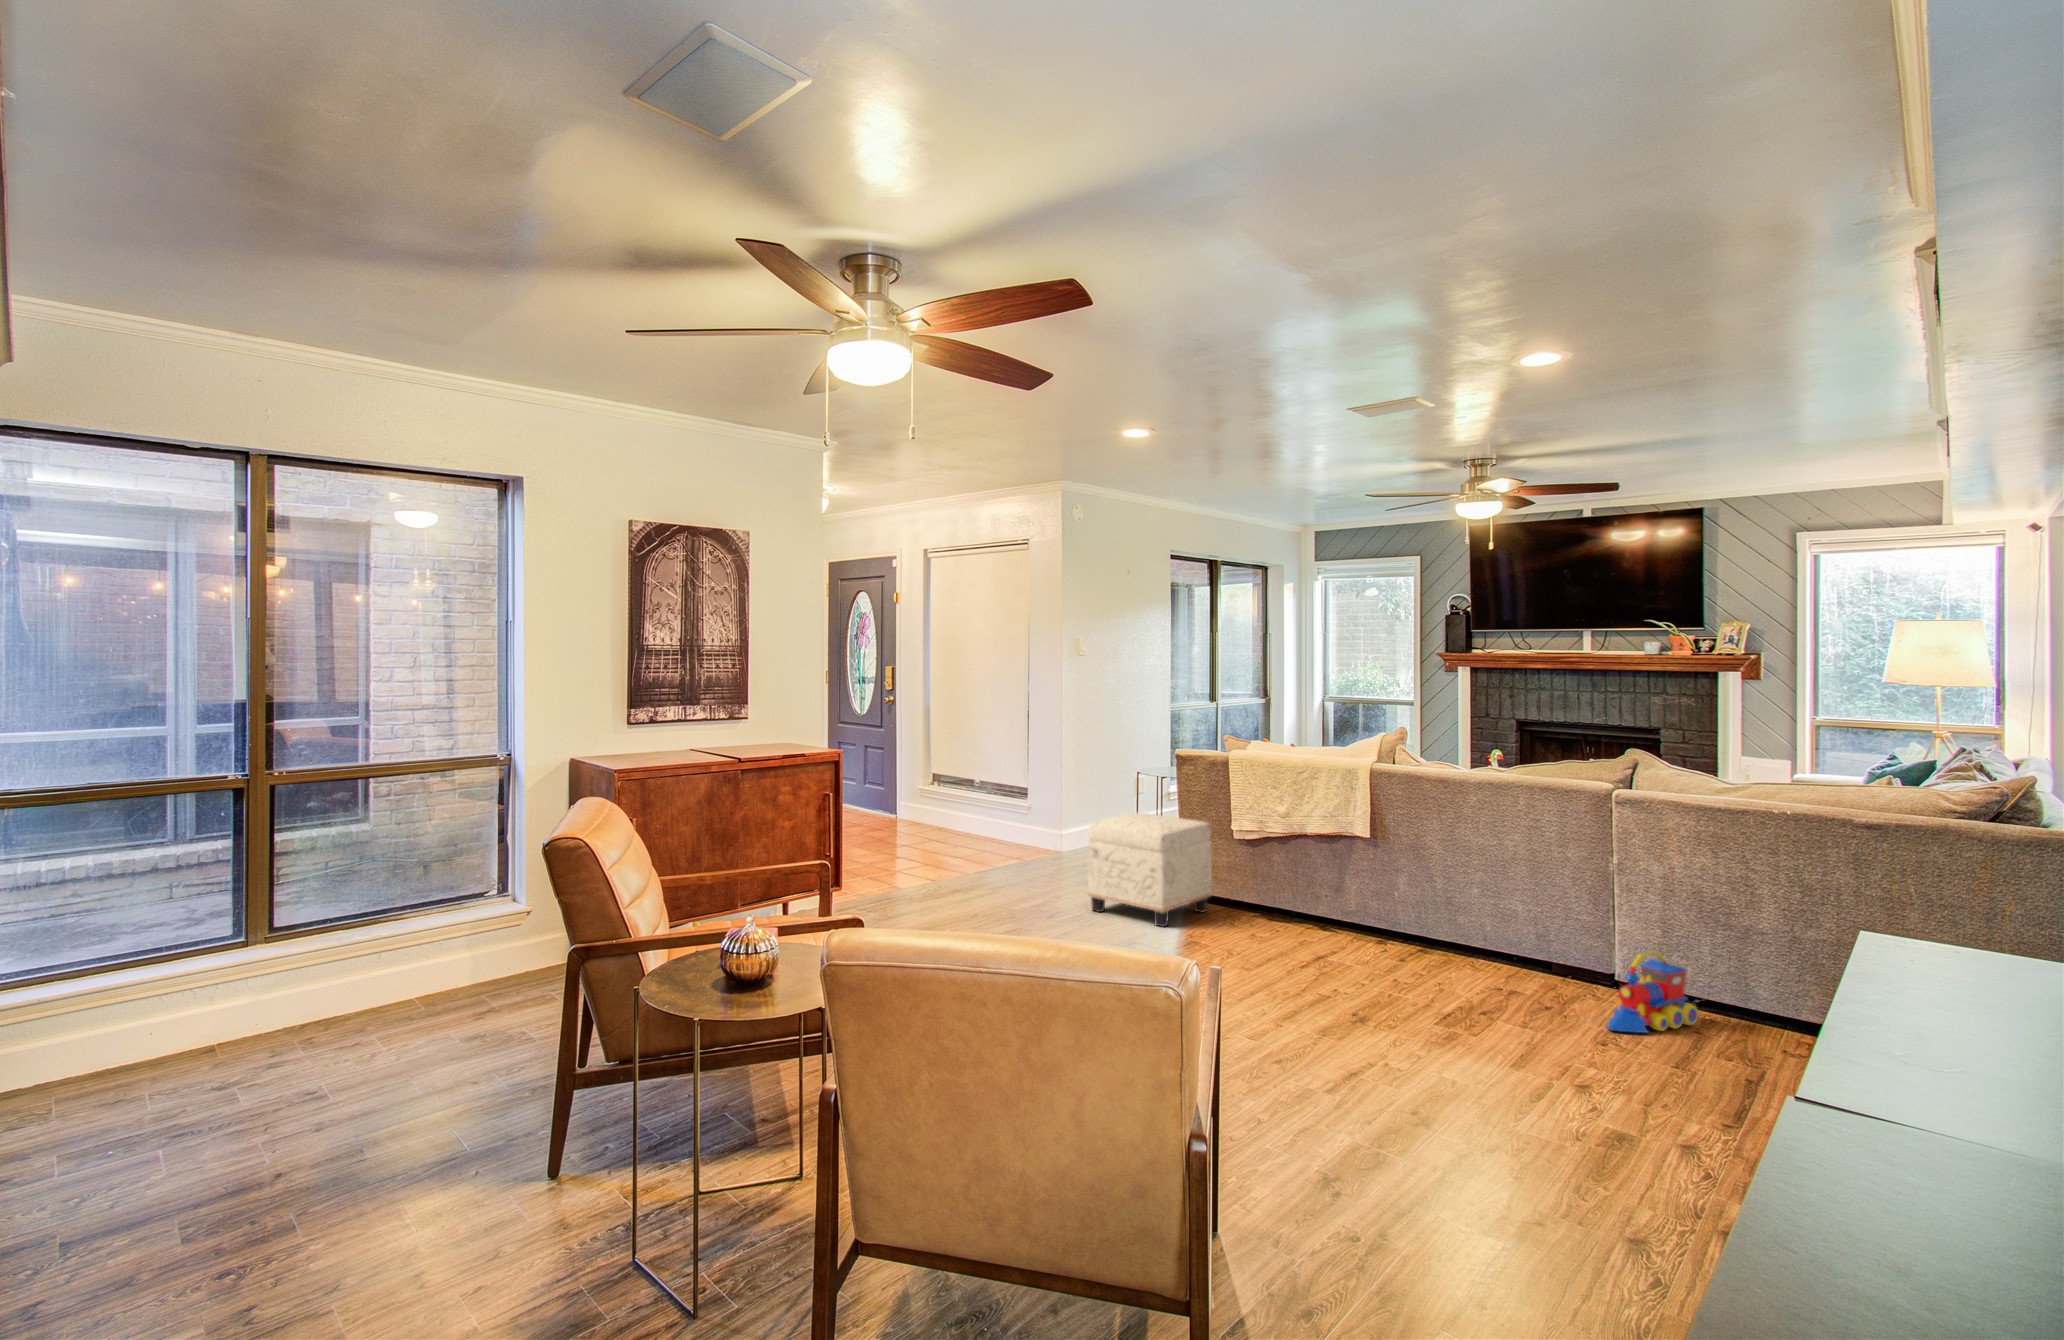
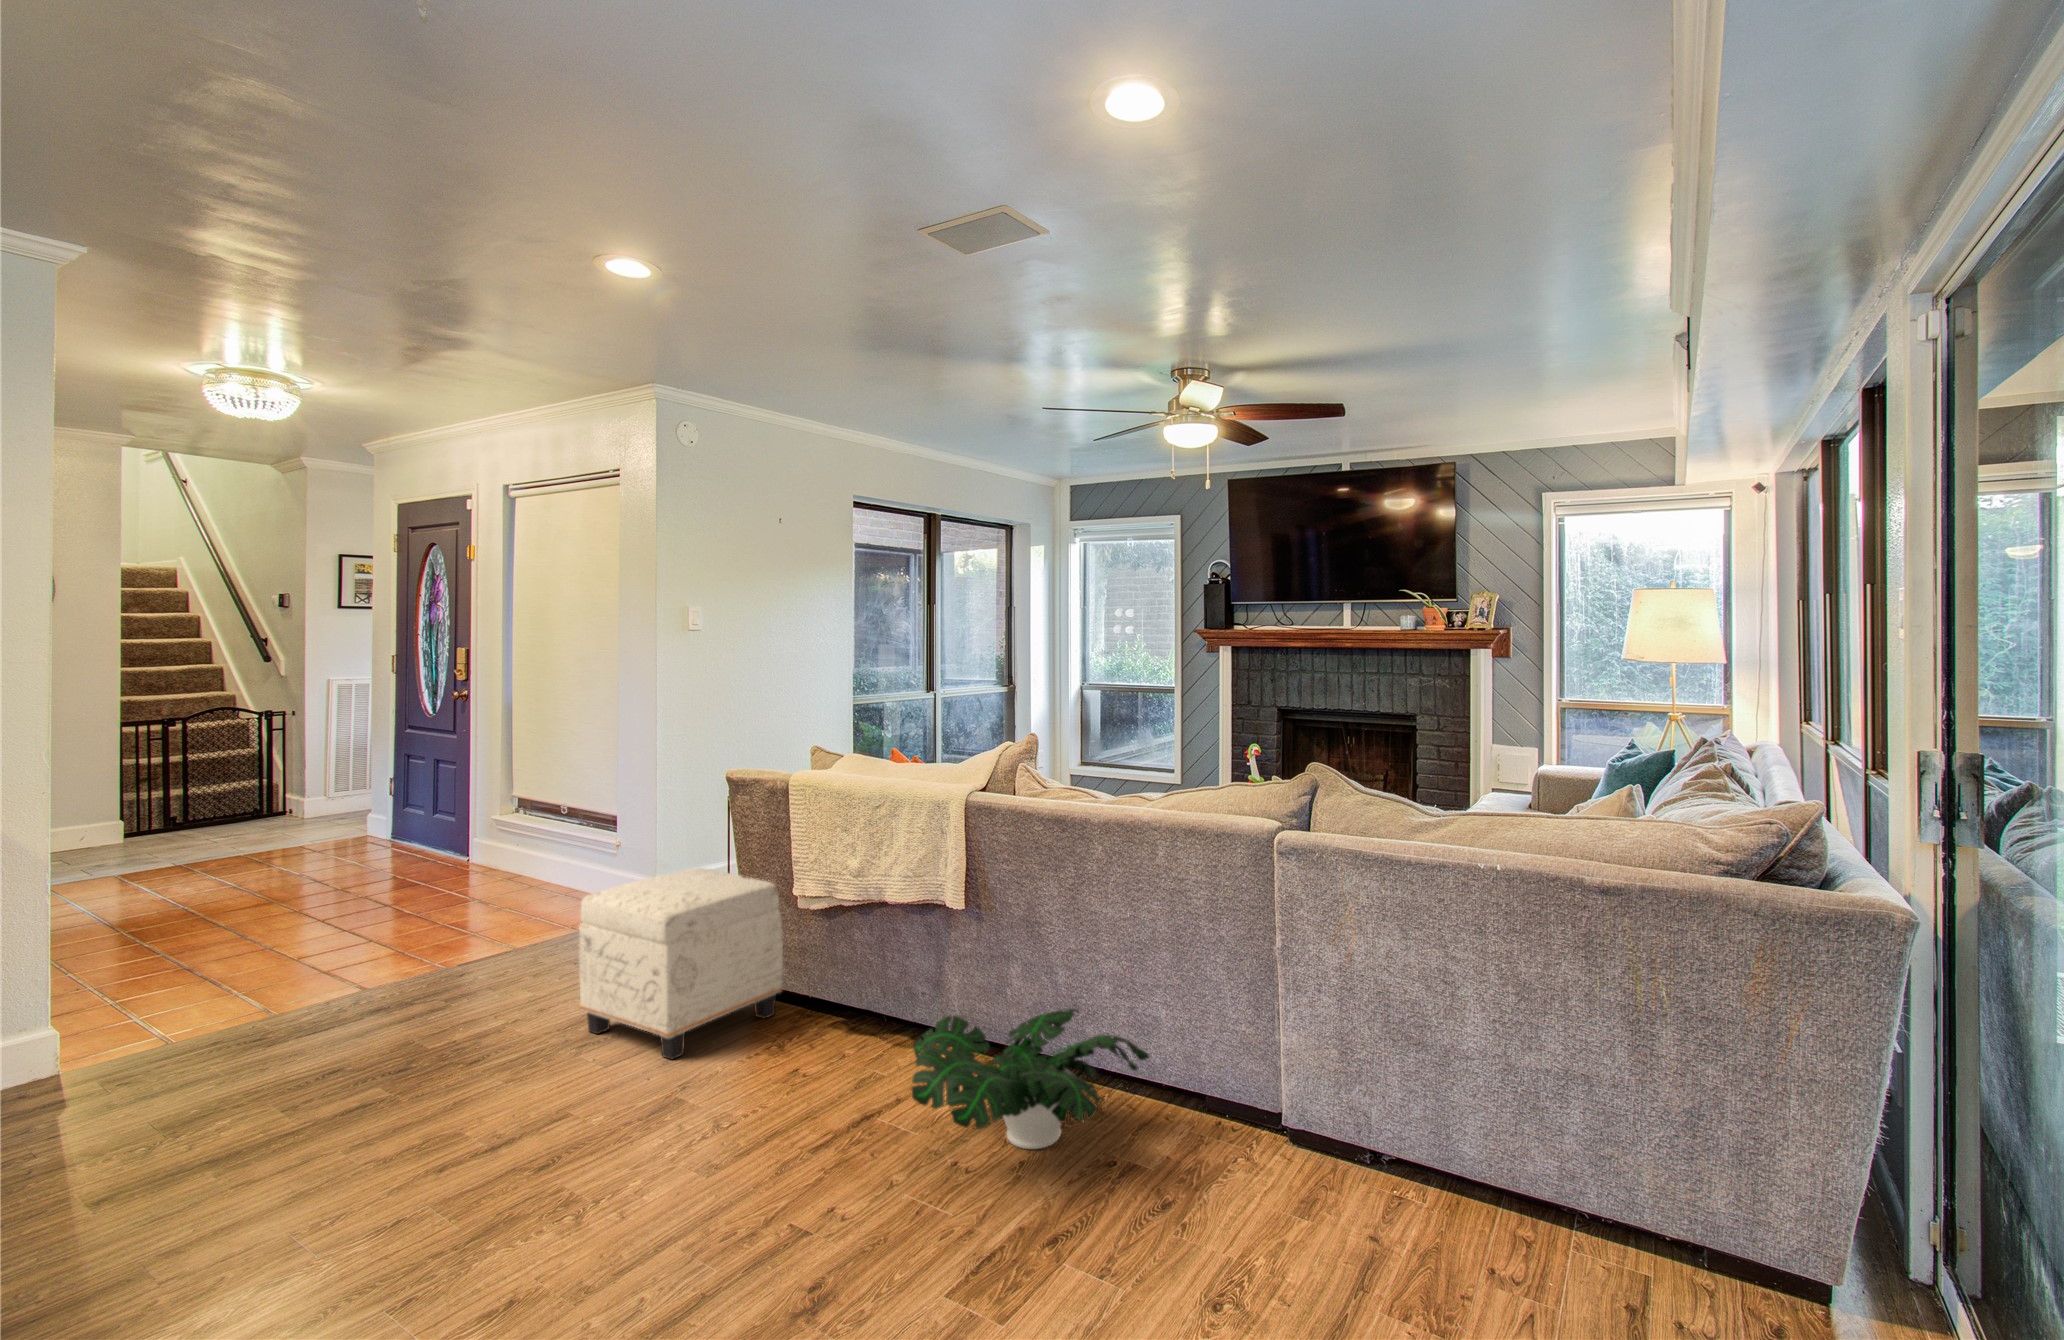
potted plant: none [1352,901,1519,982] -> present [912,1008,1149,1149]
toy train: present [1607,950,1698,1033] -> none [1236,1100,1375,1256]

